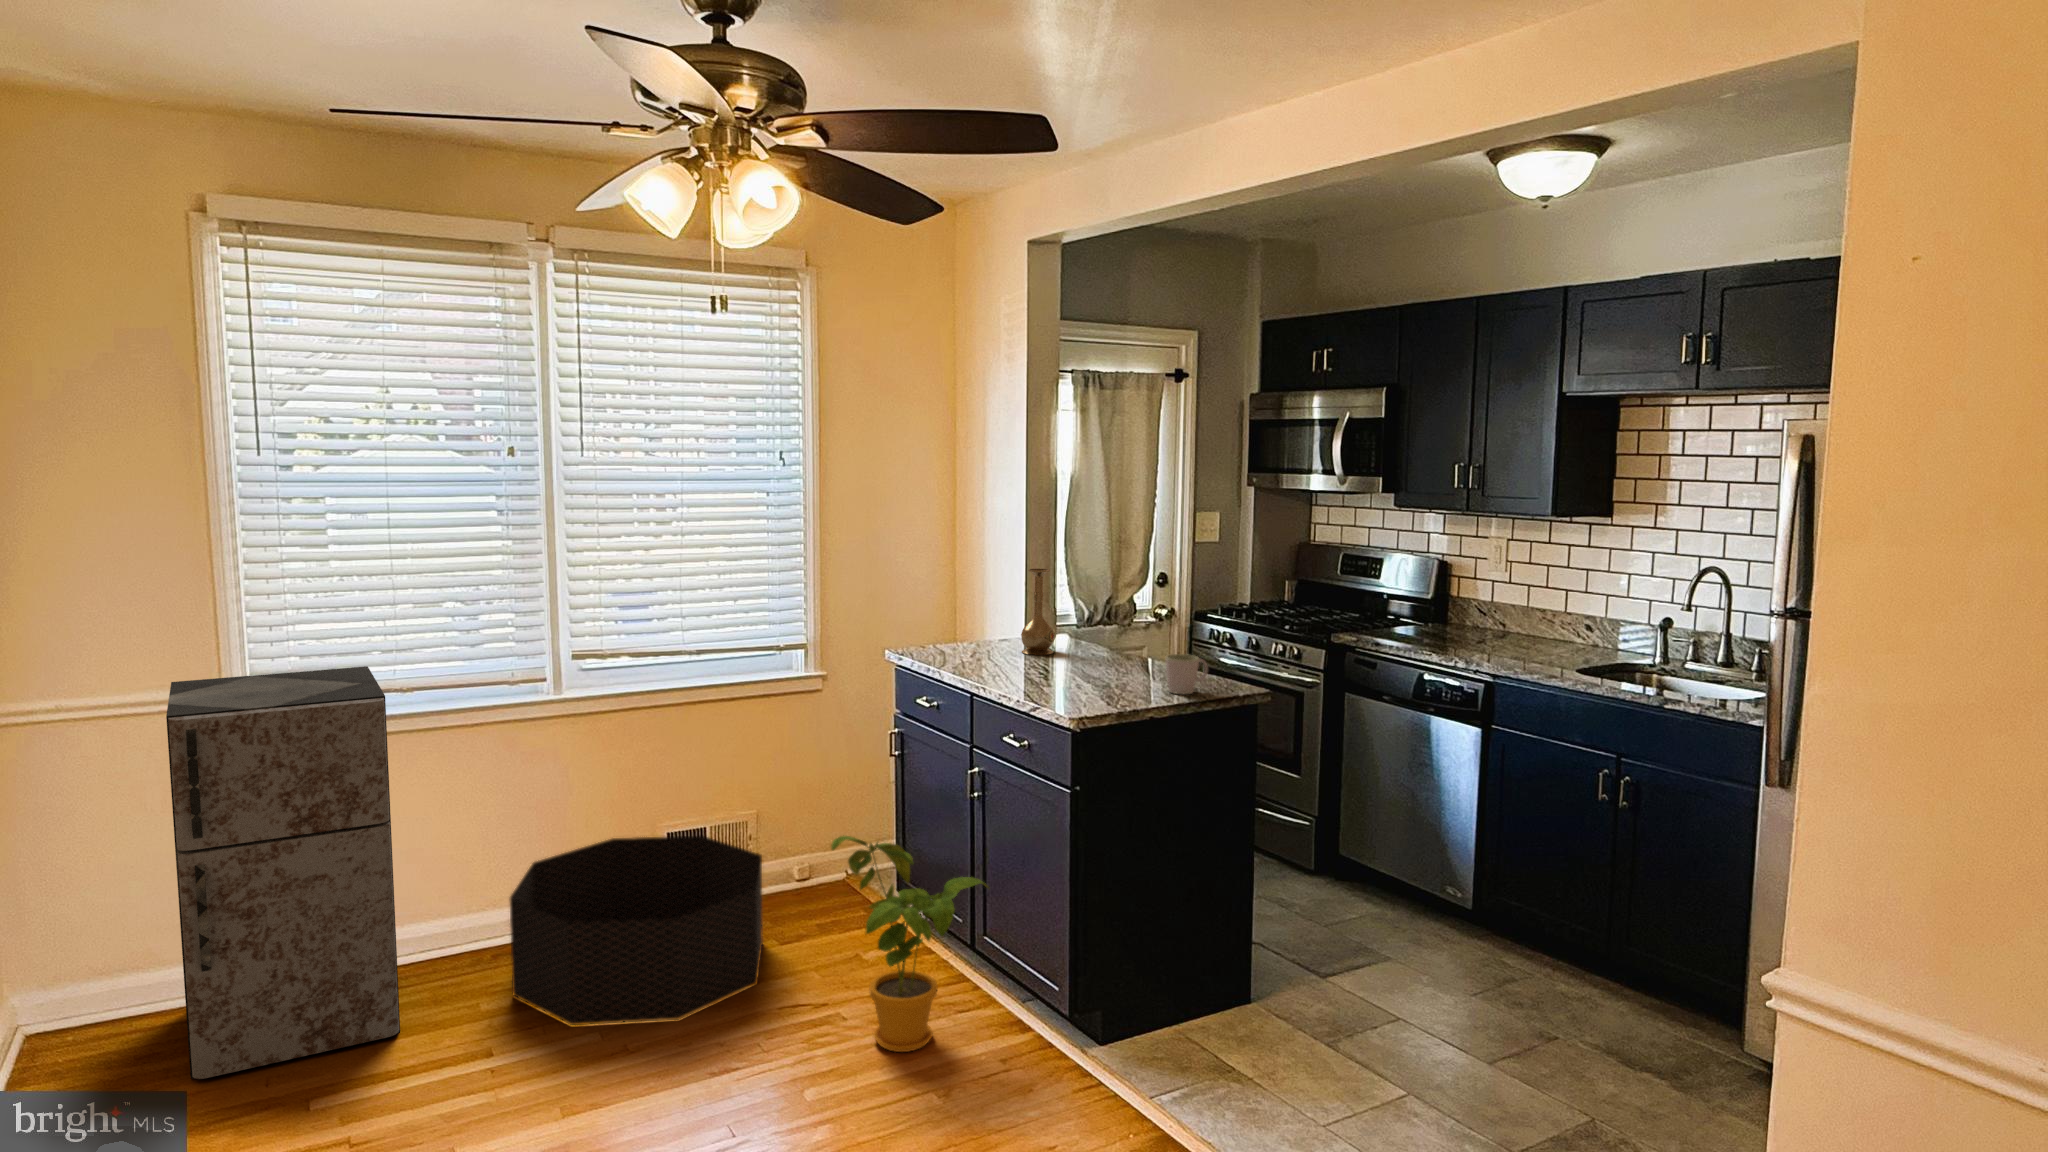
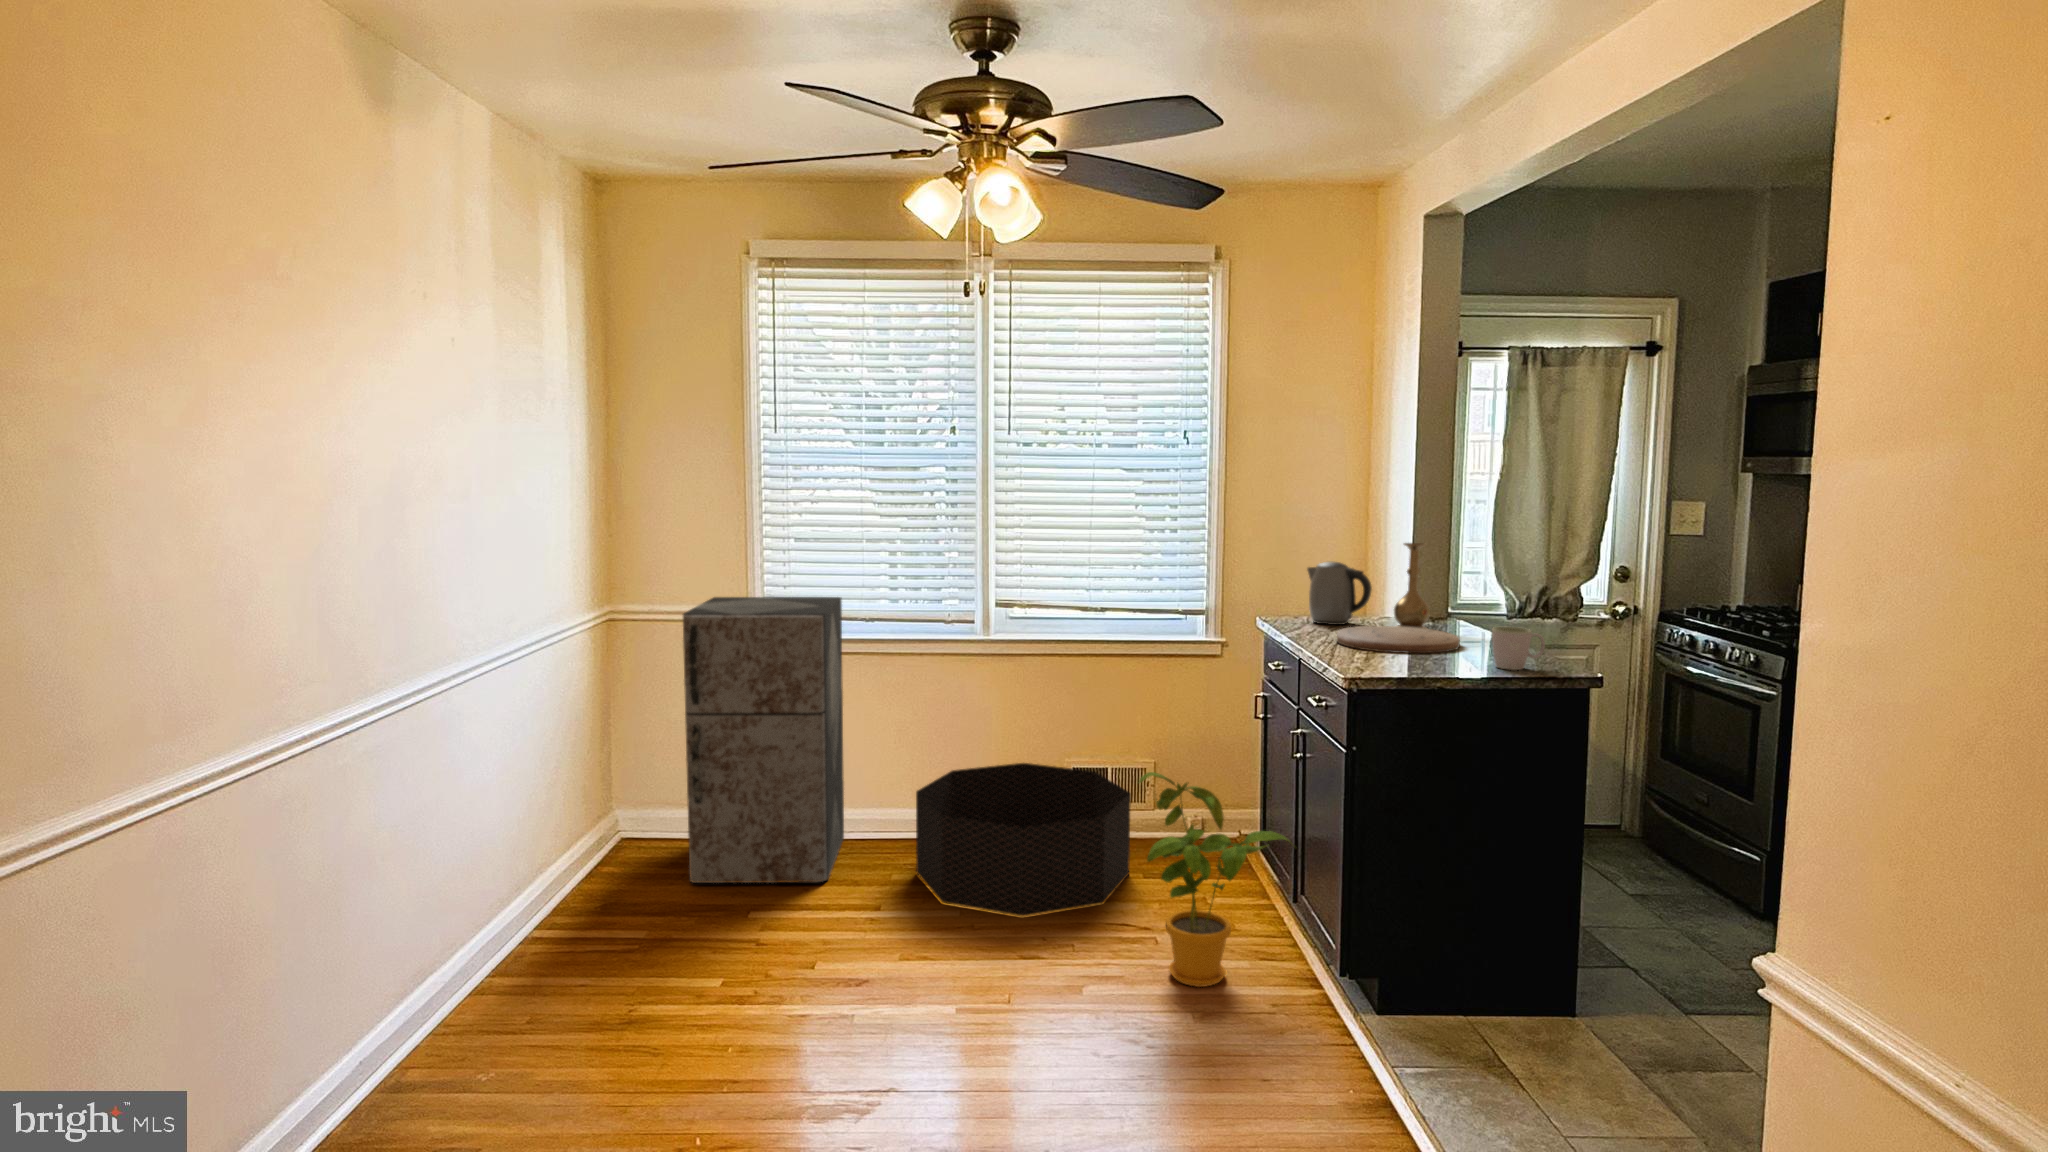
kettle: none [932,590,997,654] -> present [1307,562,1372,625]
cutting board: none [997,654,1111,685] -> present [1337,626,1460,653]

